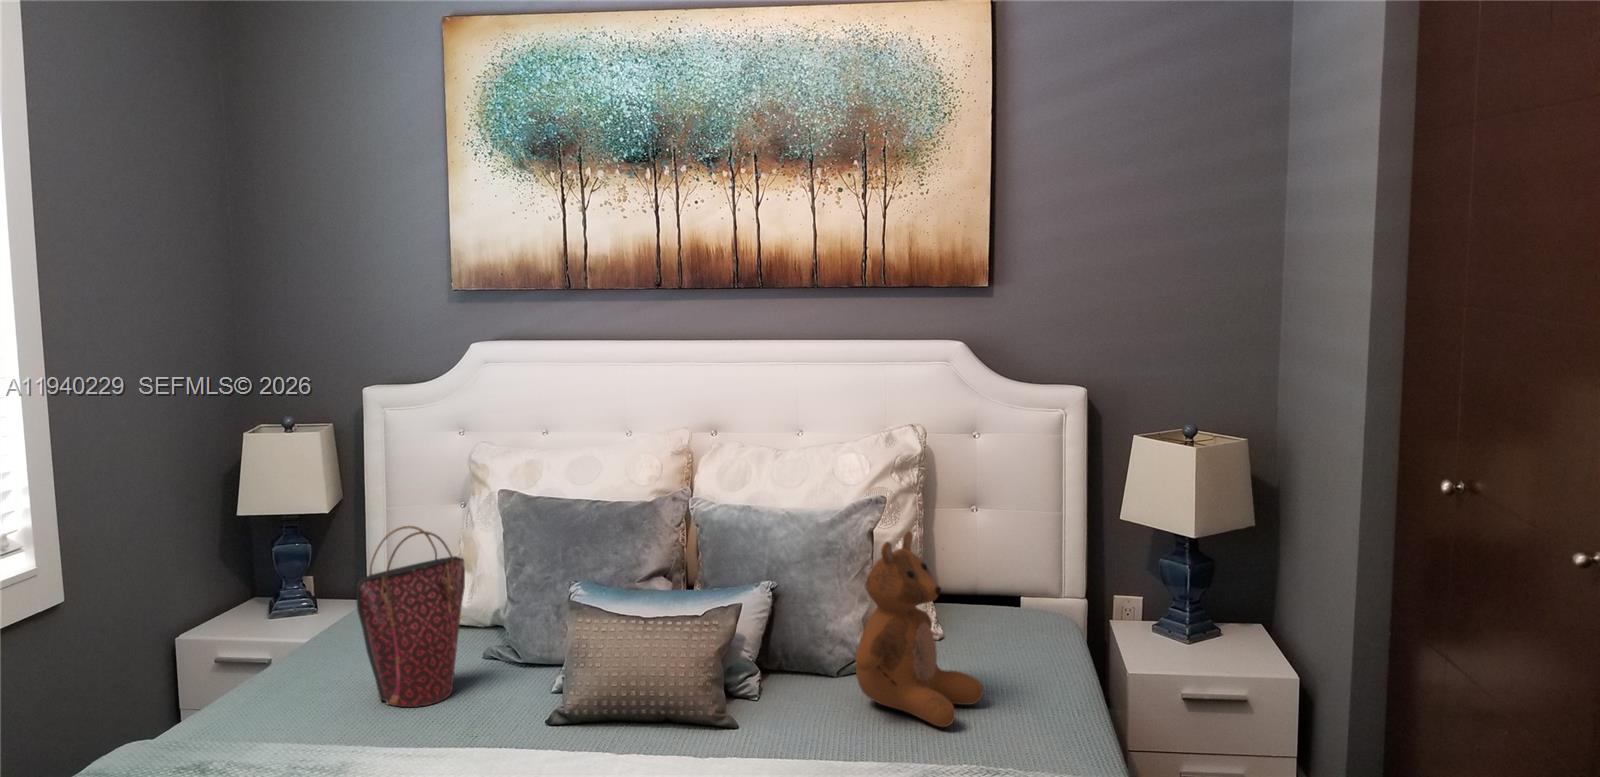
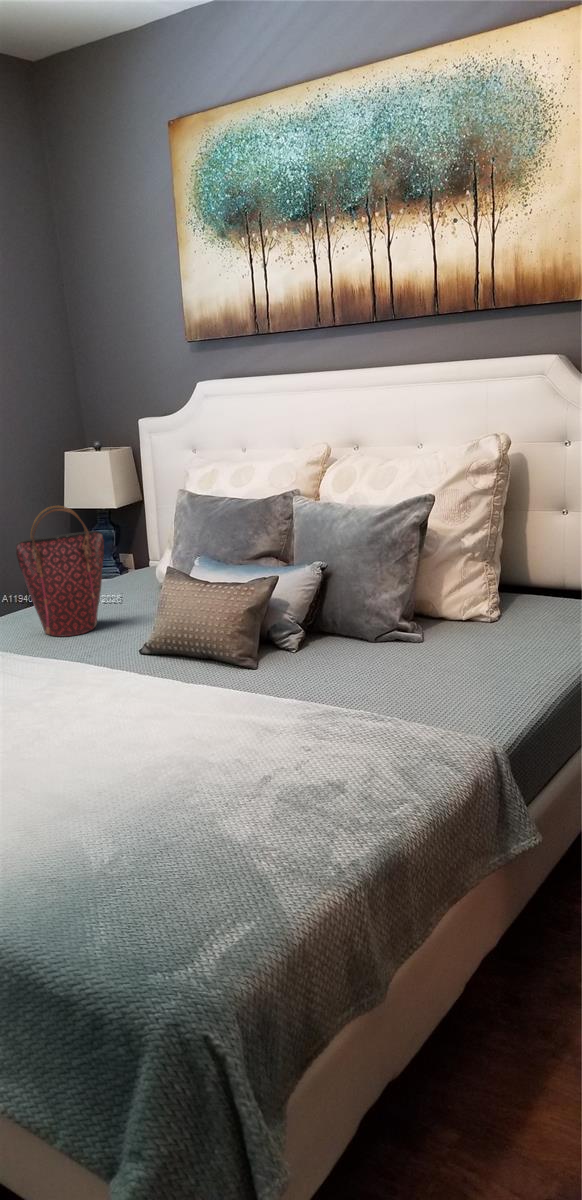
teddy bear: present [855,531,983,727] -> none [340,514,467,684]

